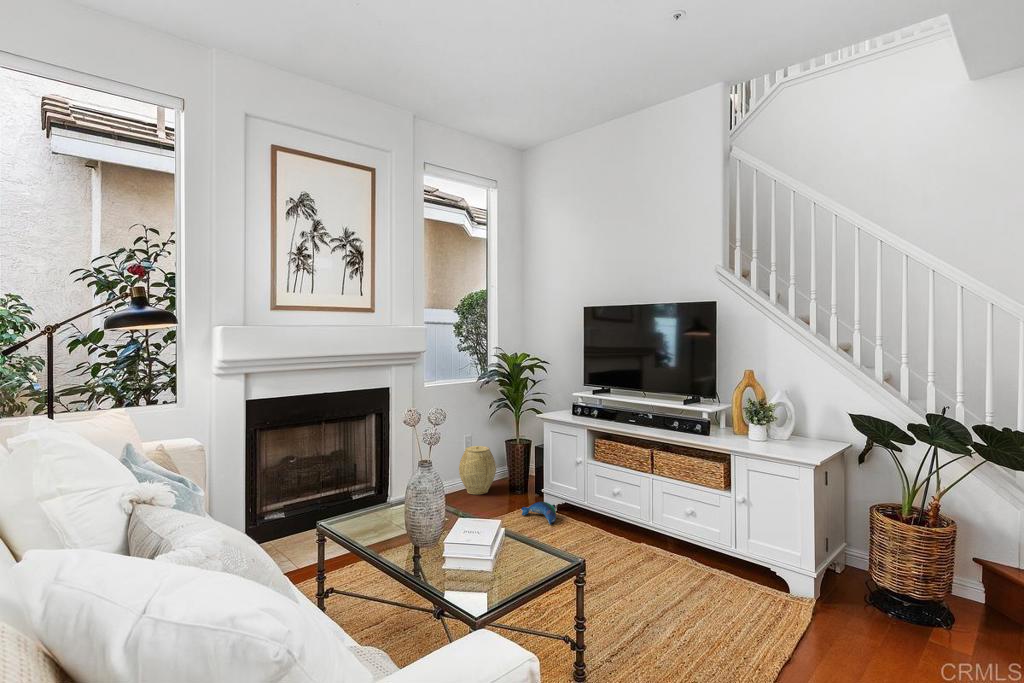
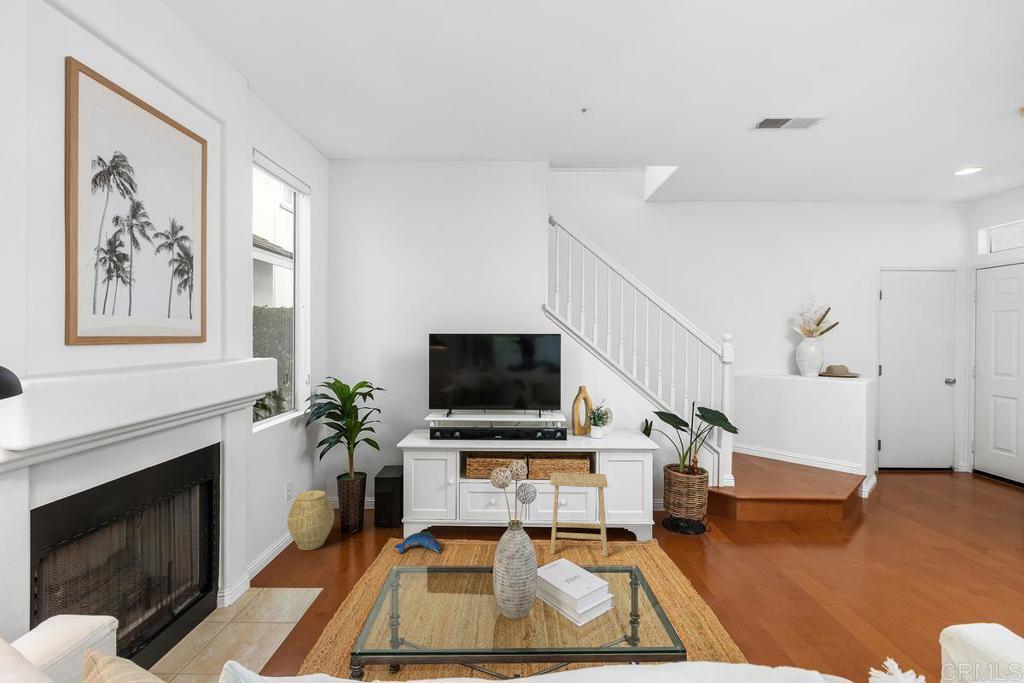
footstool: none [649,469,735,586] -> present [550,472,608,557]

